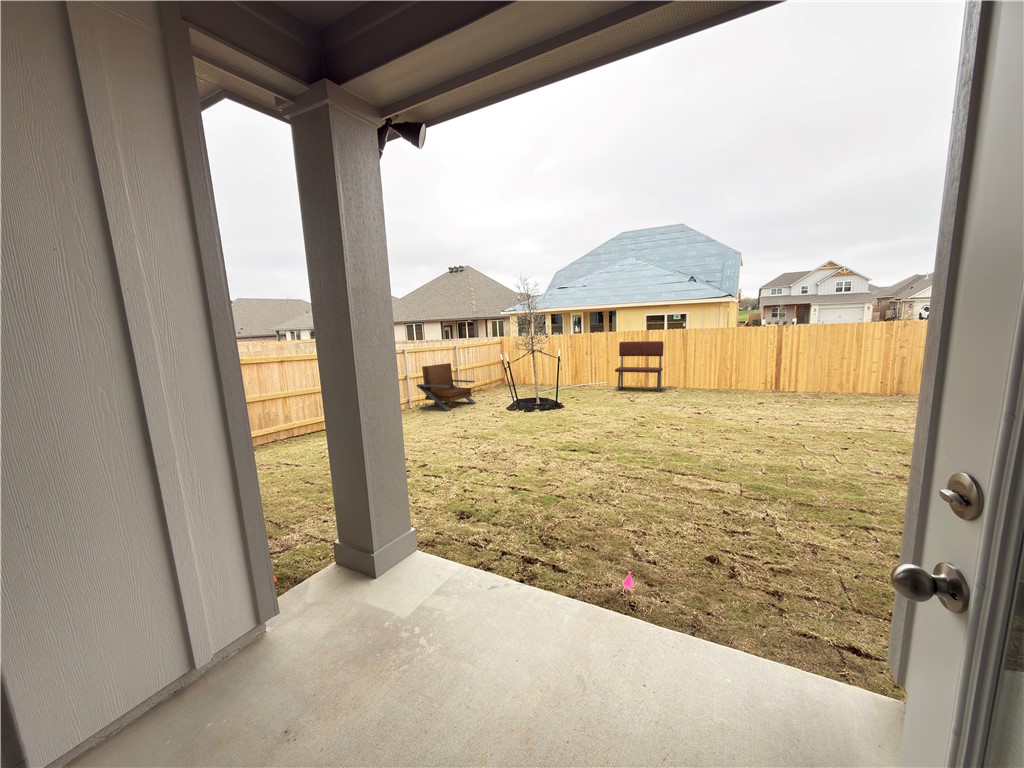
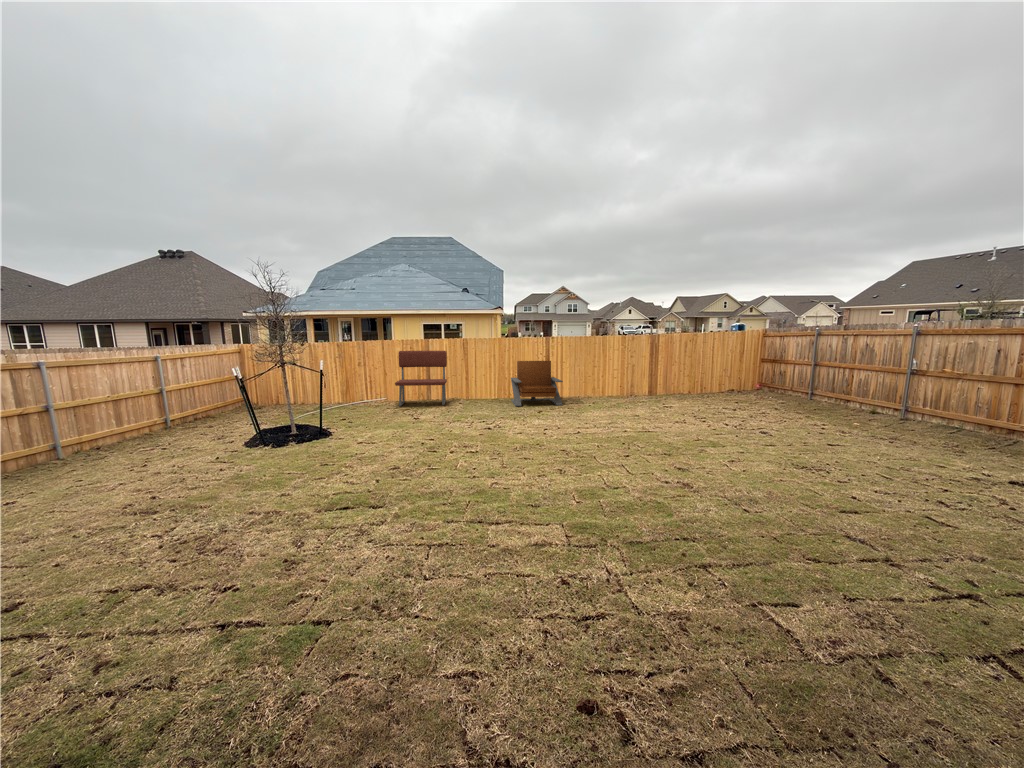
lounge chair: present [416,363,476,412] -> present [511,361,563,406]

